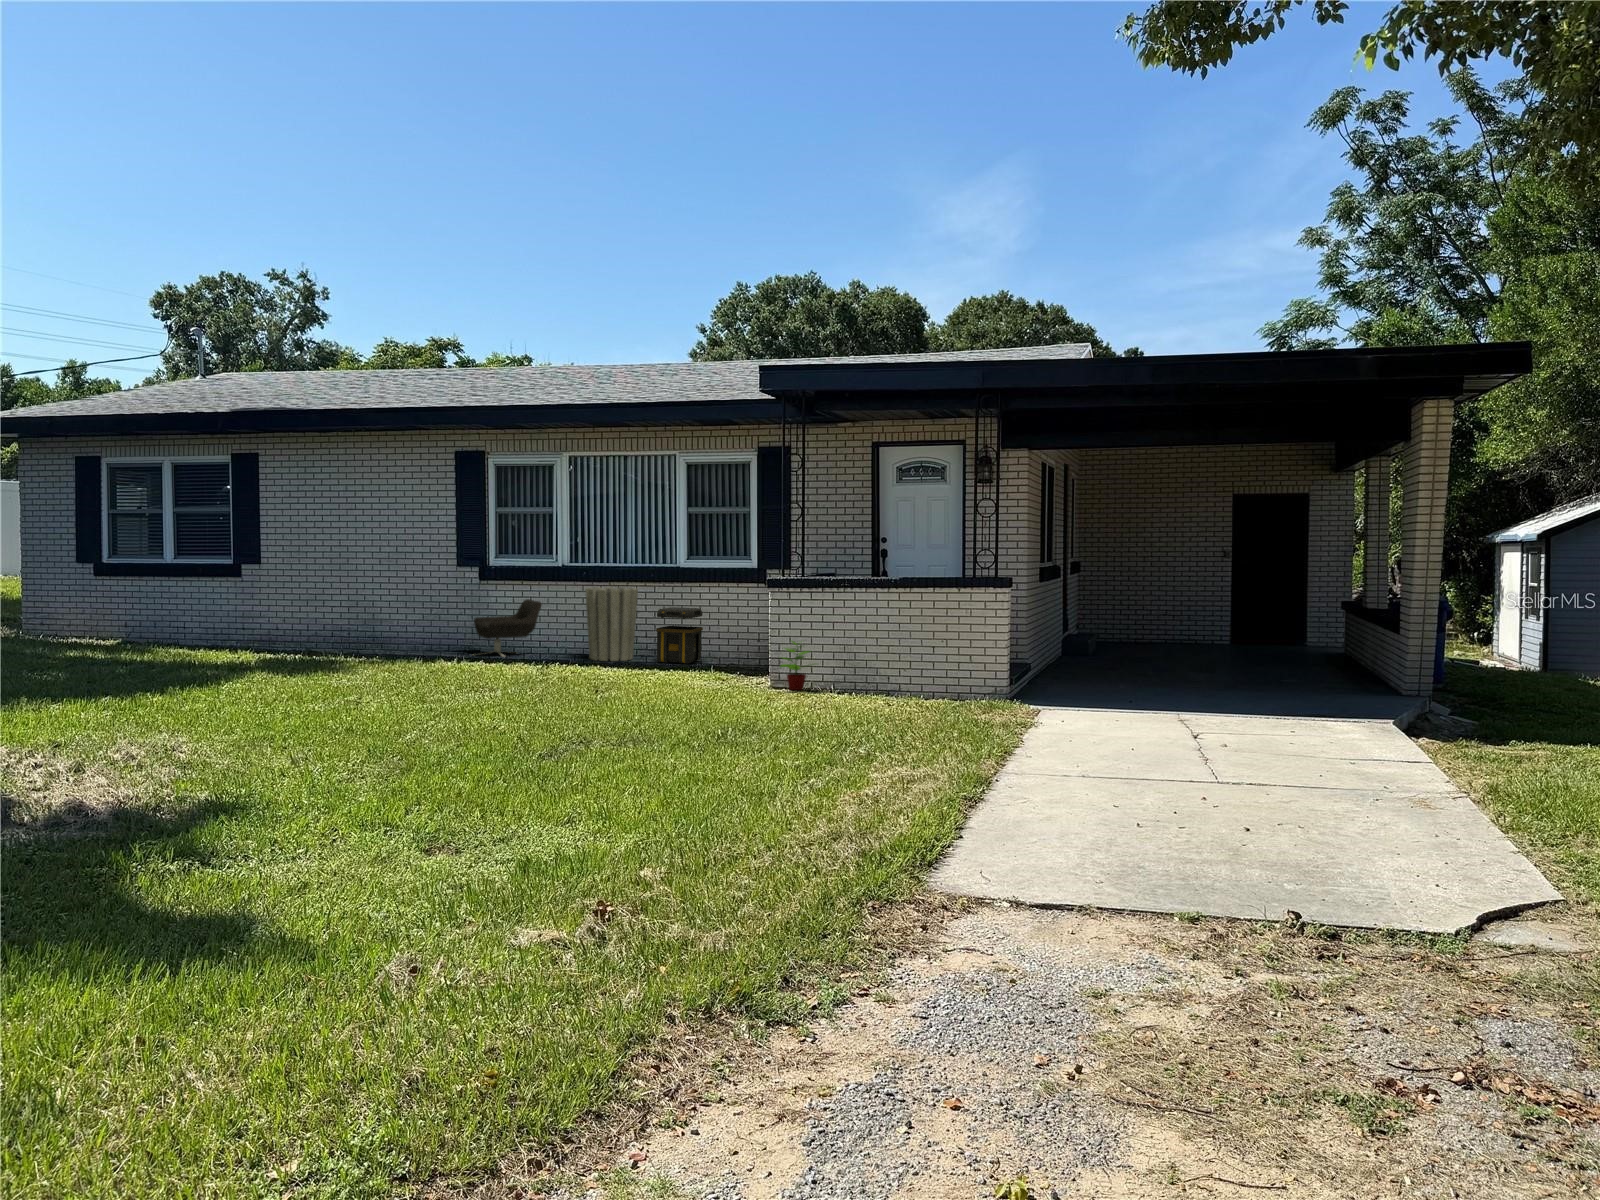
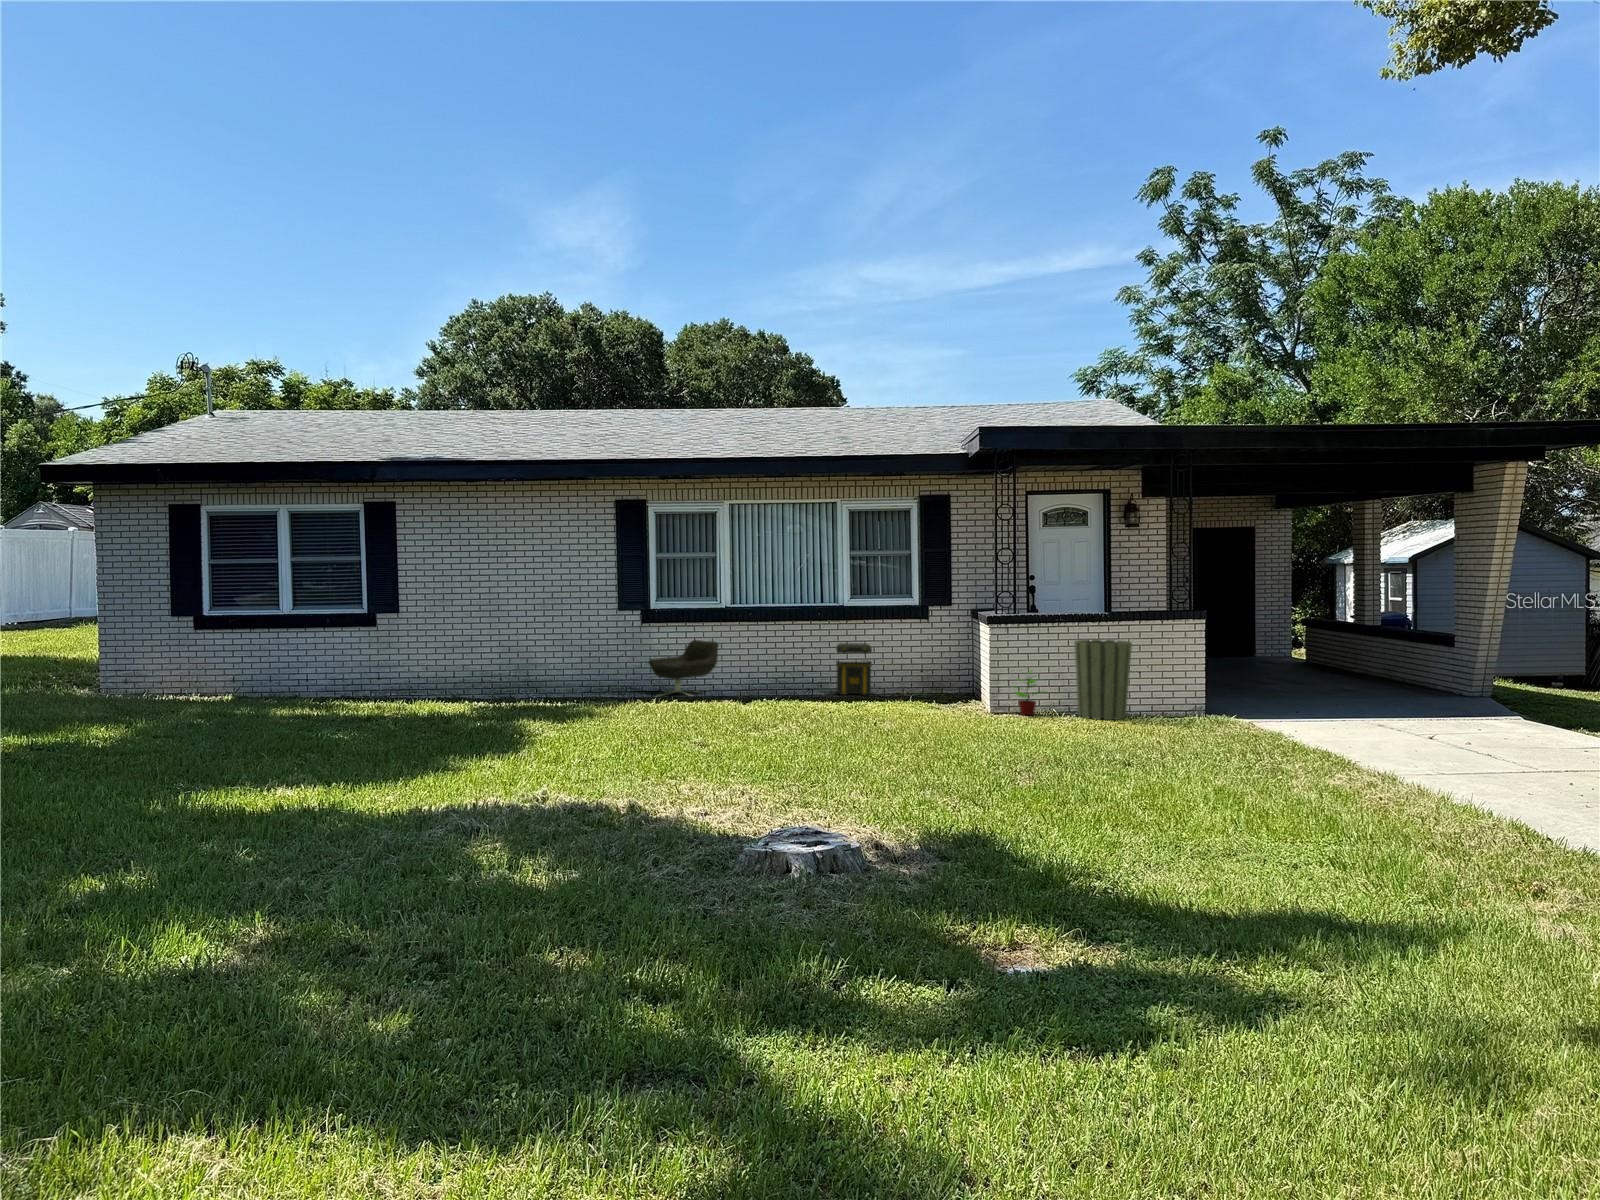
trash can: present [585,587,638,661] -> present [1074,640,1132,720]

